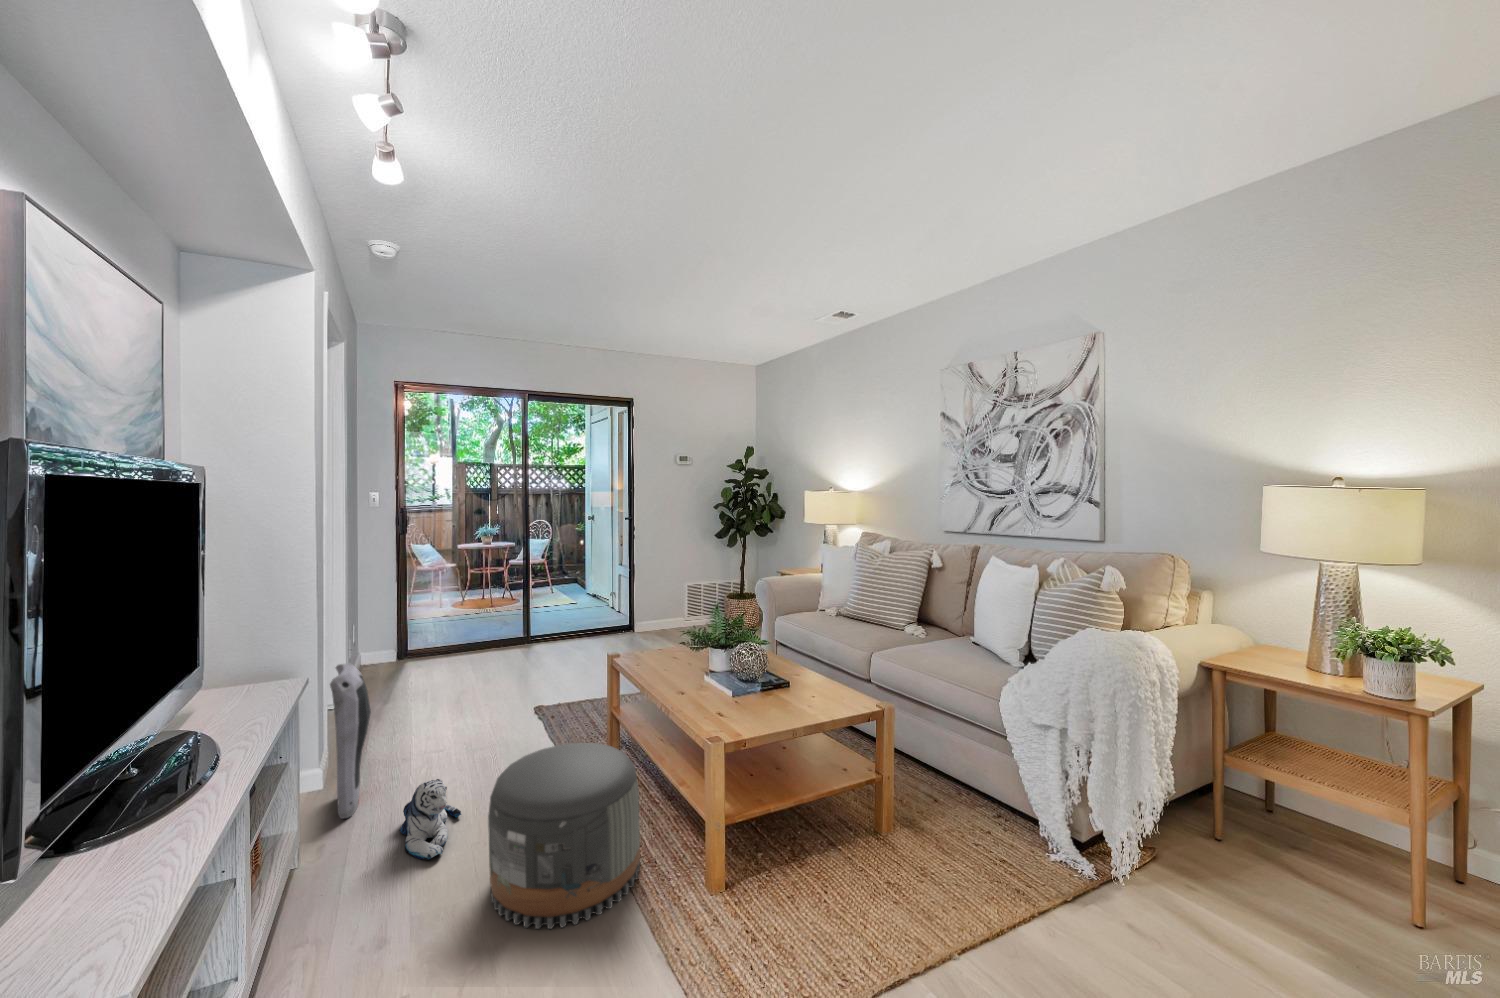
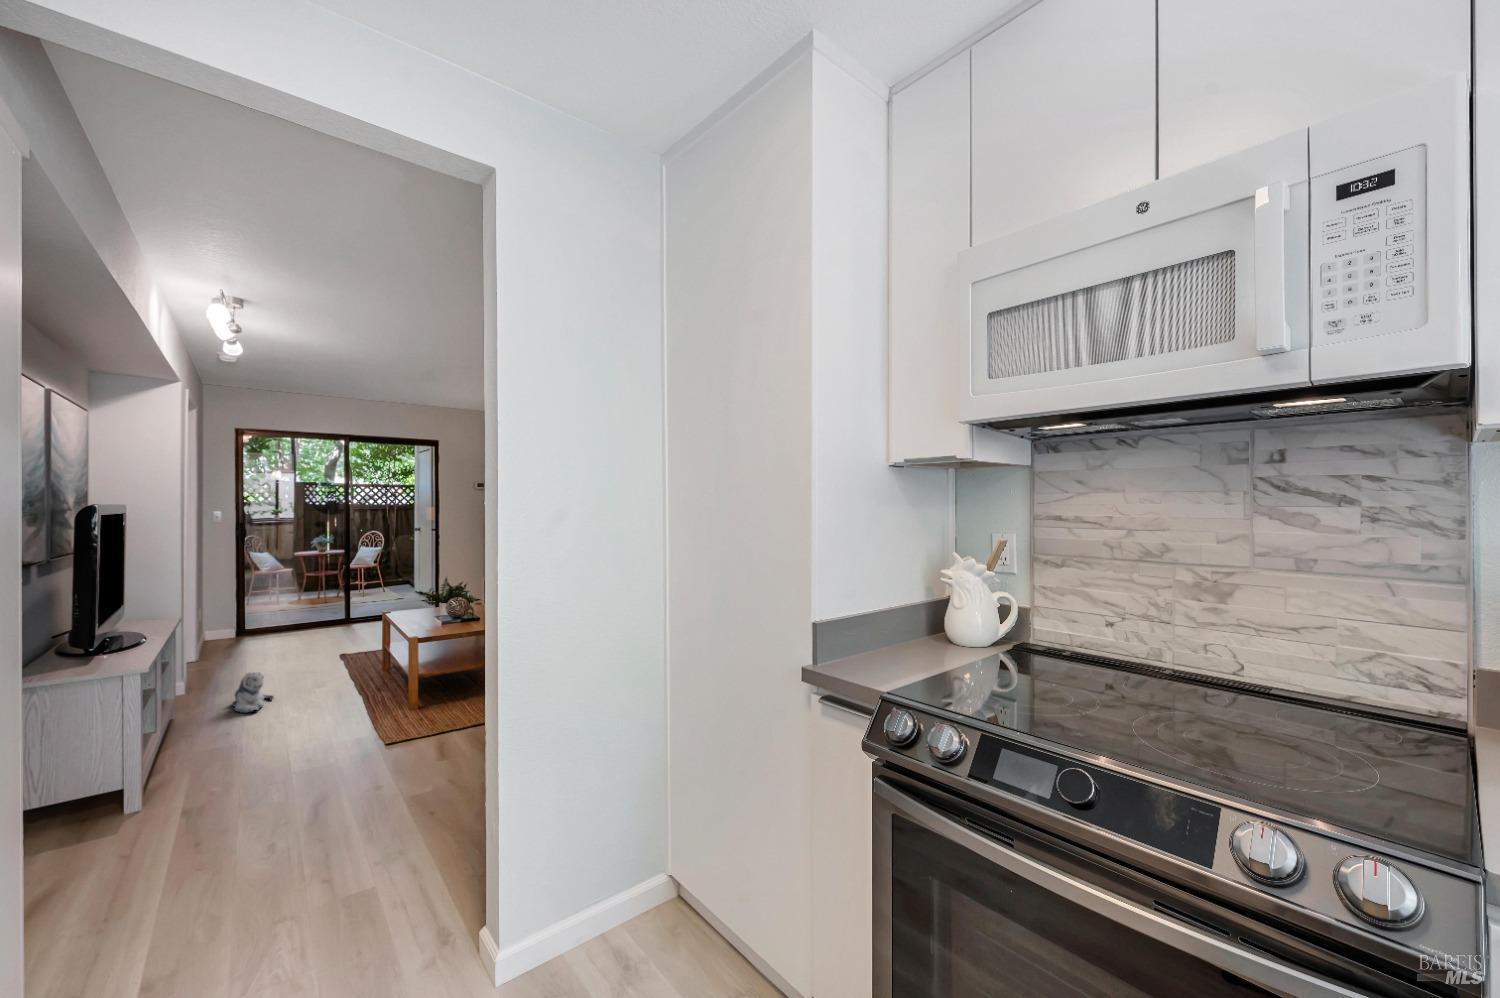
air purifier: present [330,664,371,819] -> none [188,609,215,703]
pouf: present [488,743,640,929] -> none [285,645,382,728]

